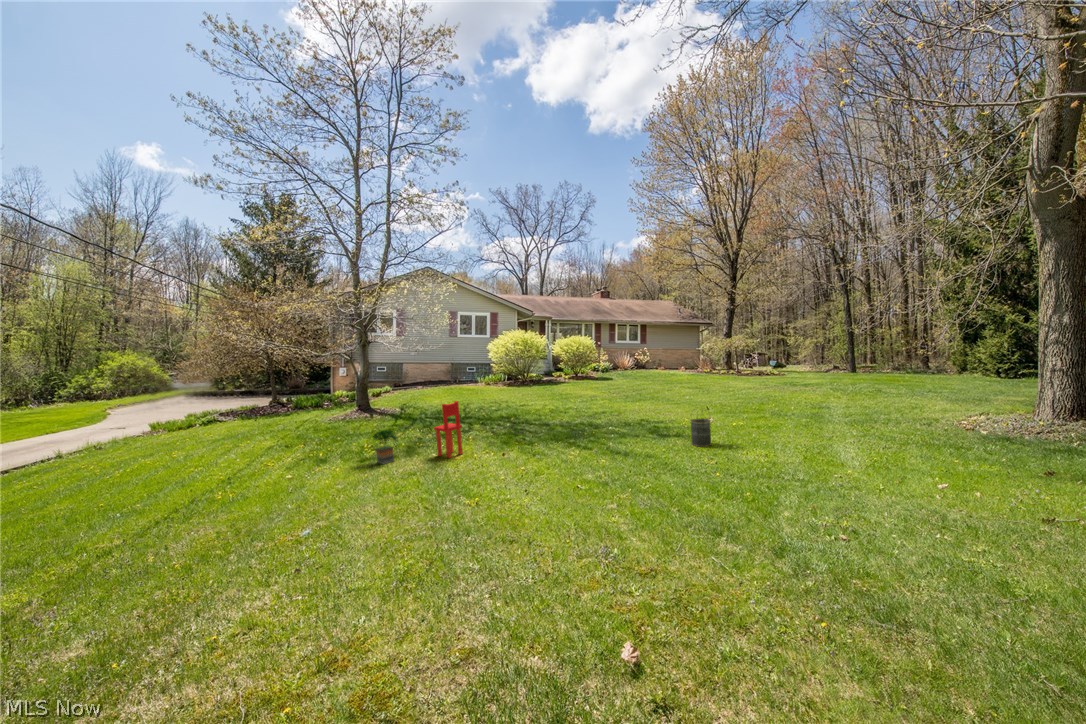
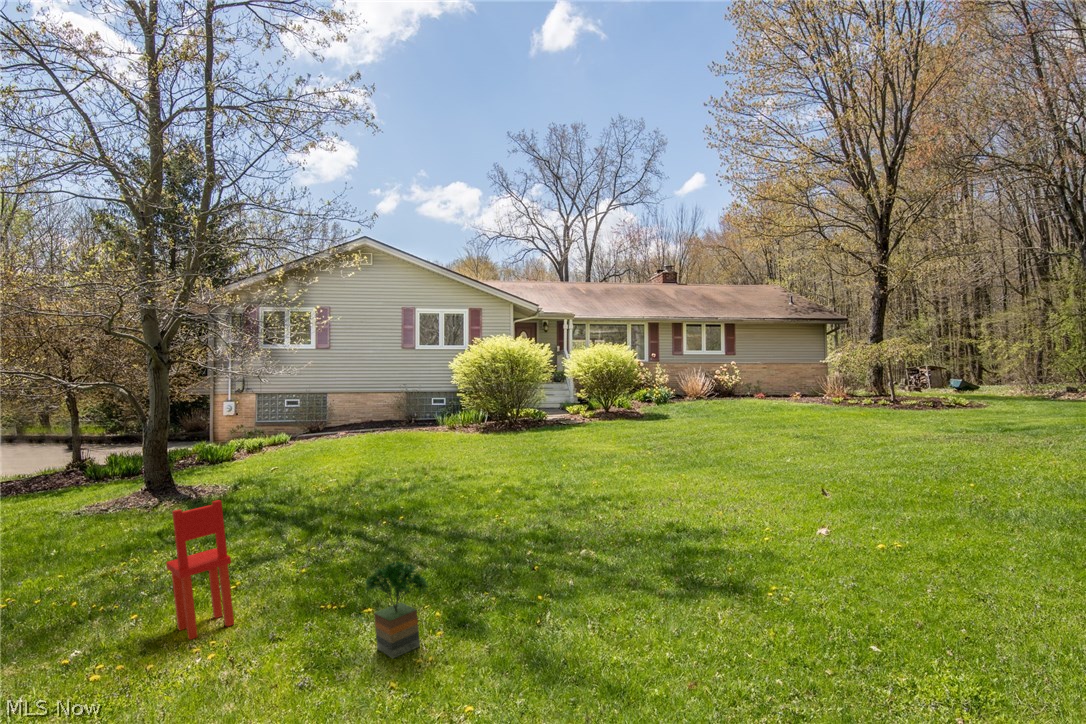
basket: present [691,418,711,447] -> none [781,527,841,634]
potted tree: present [373,430,397,464] -> present [365,561,428,659]

